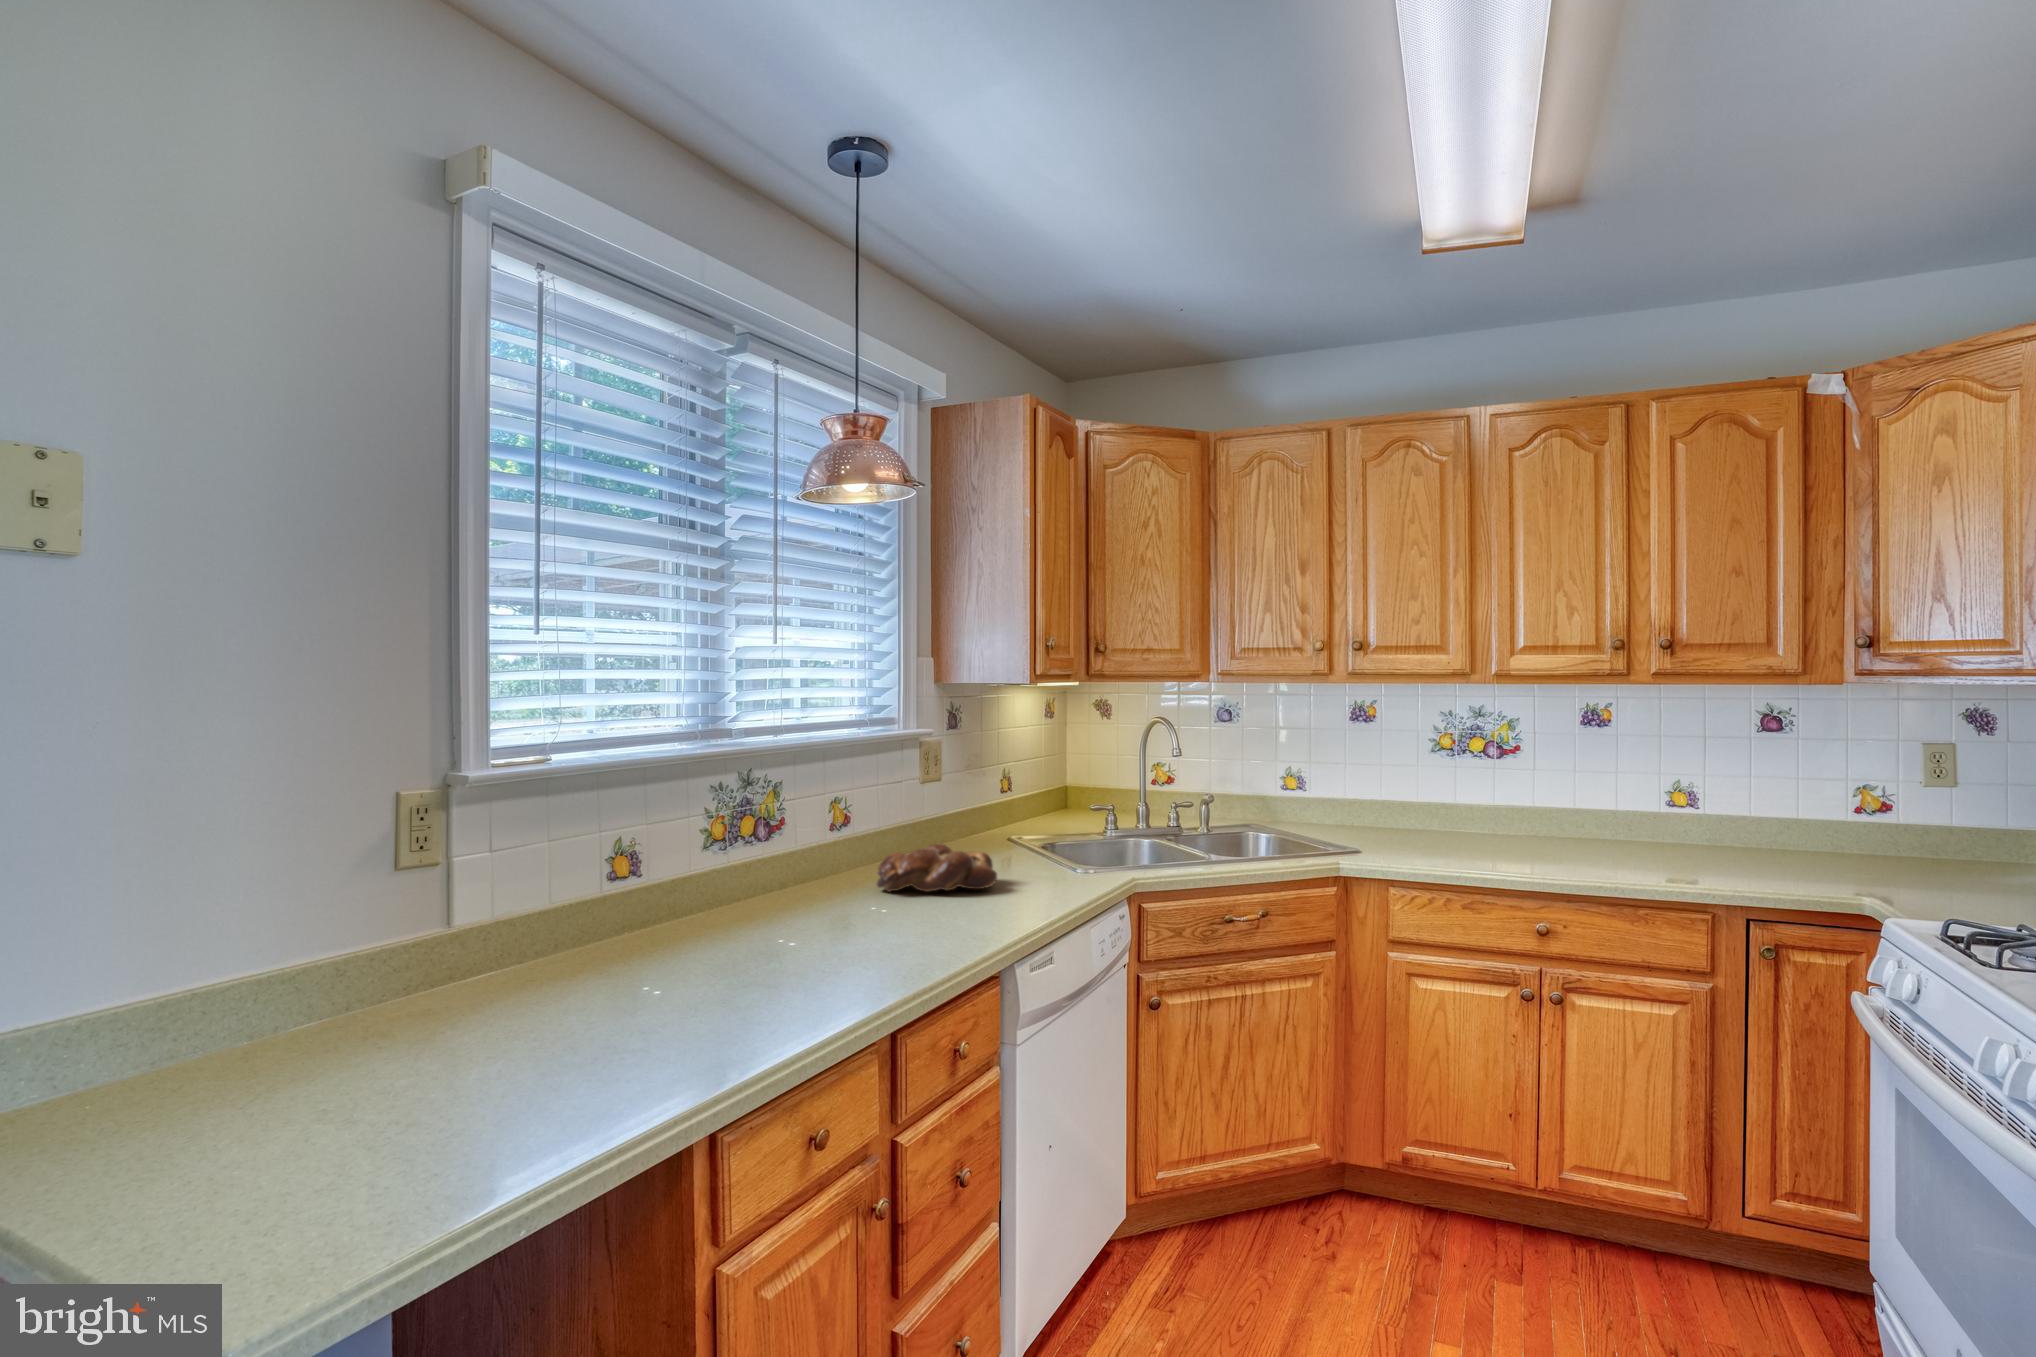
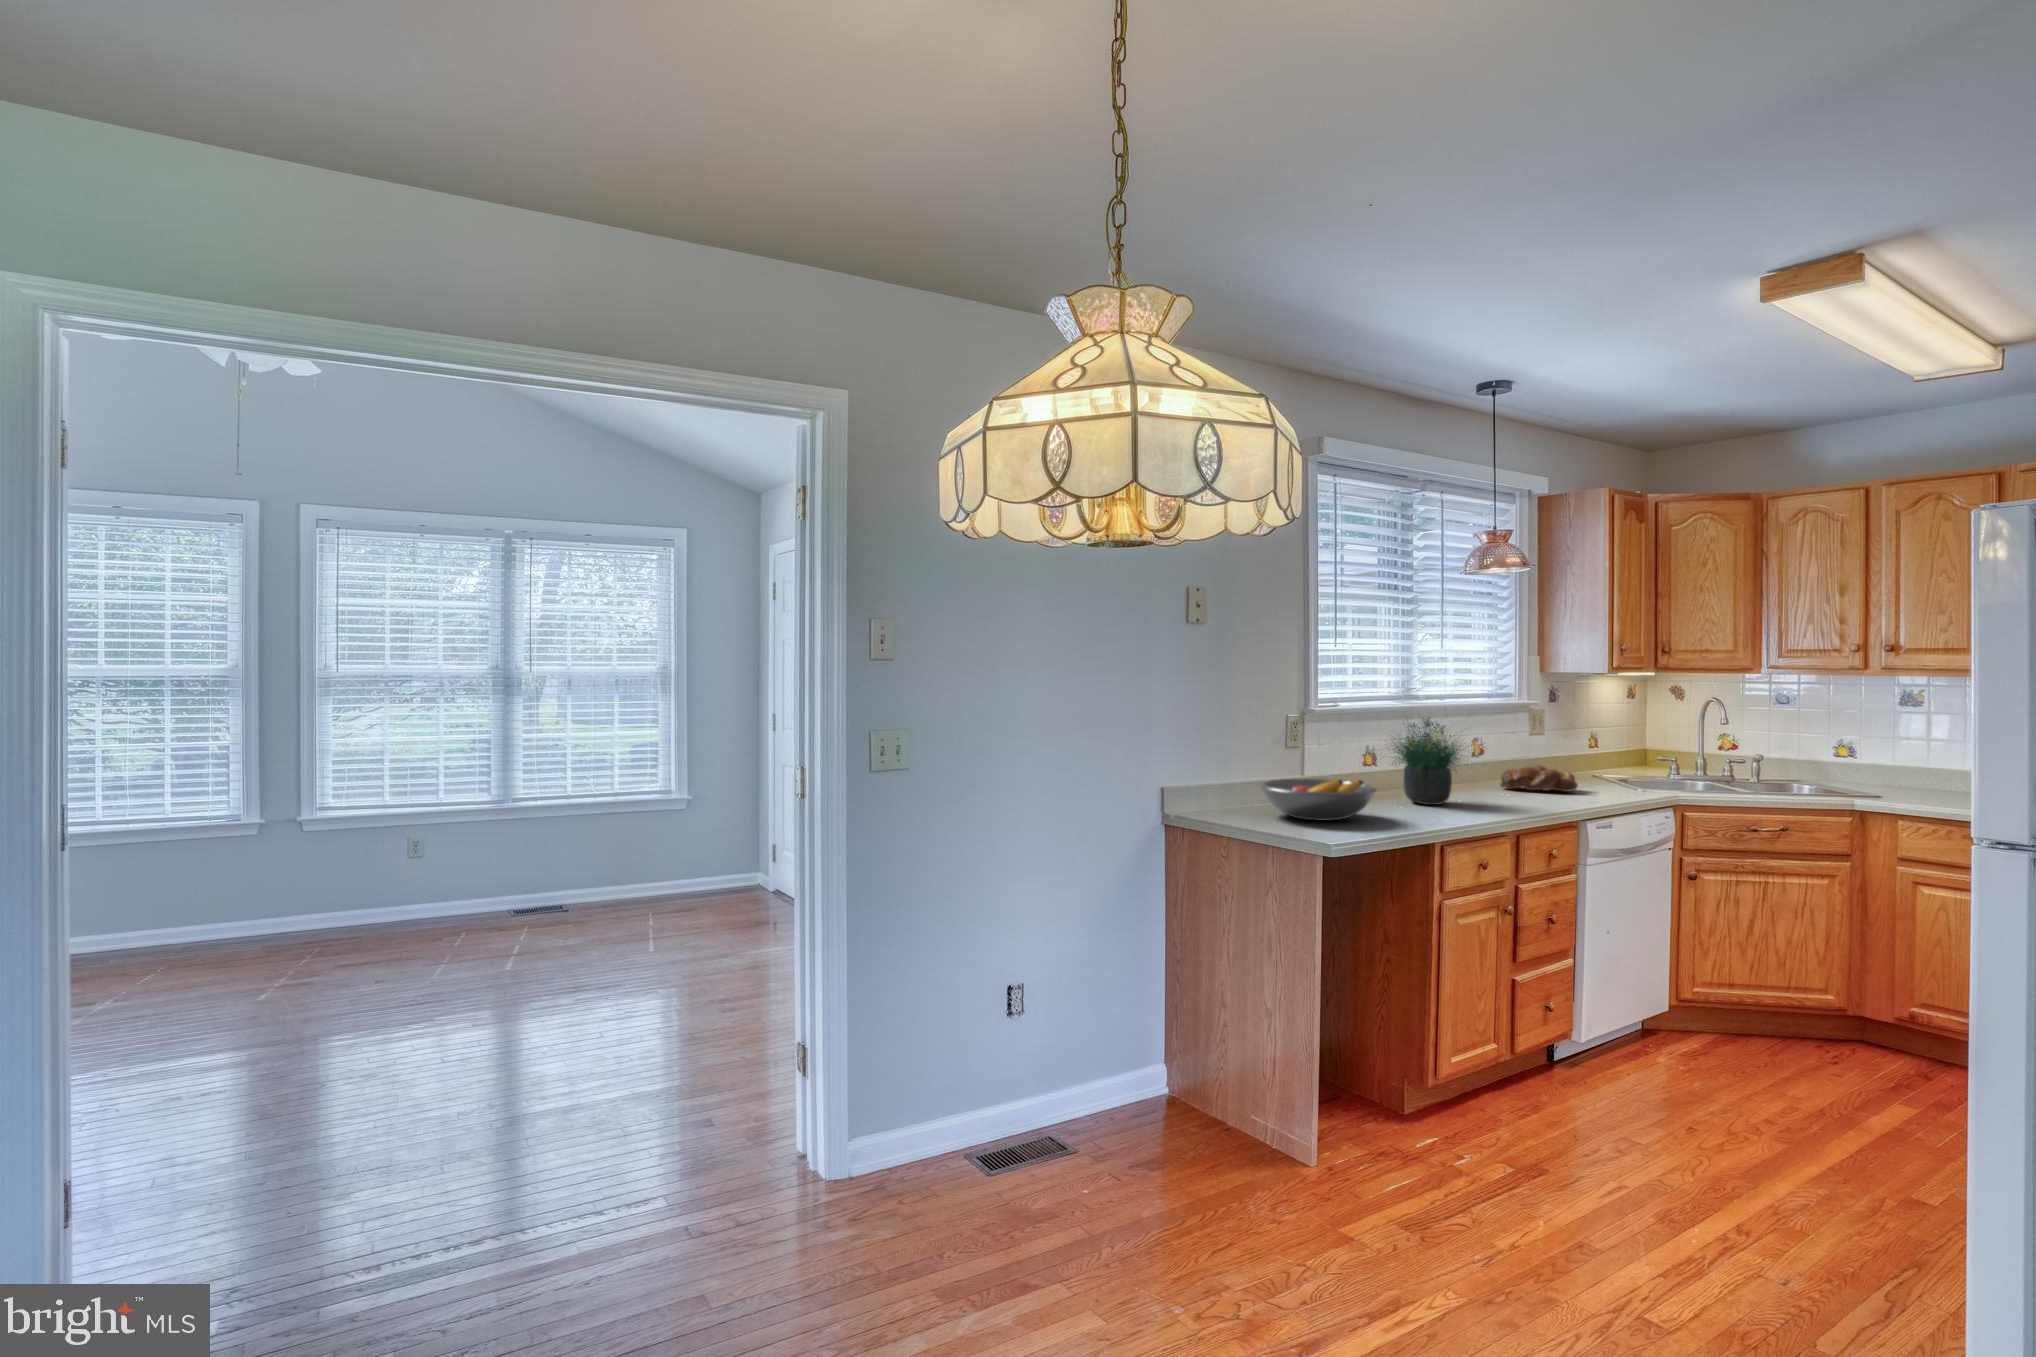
potted plant: none [596,743,831,972] -> present [1387,723,1468,805]
fruit bowl: none [186,965,556,1123] -> present [1260,779,1376,821]

